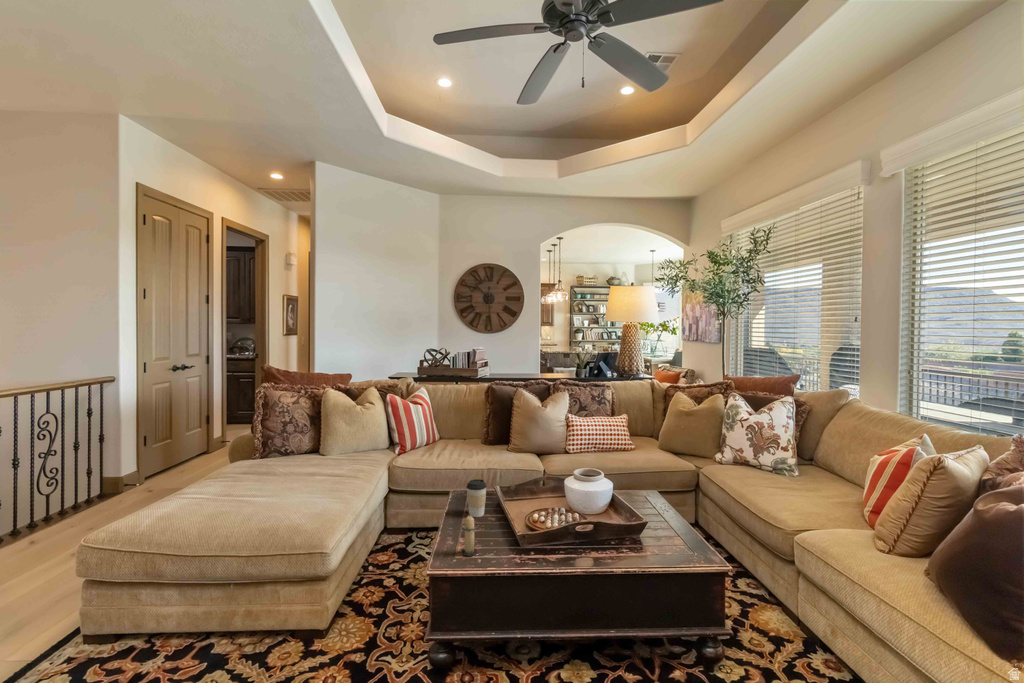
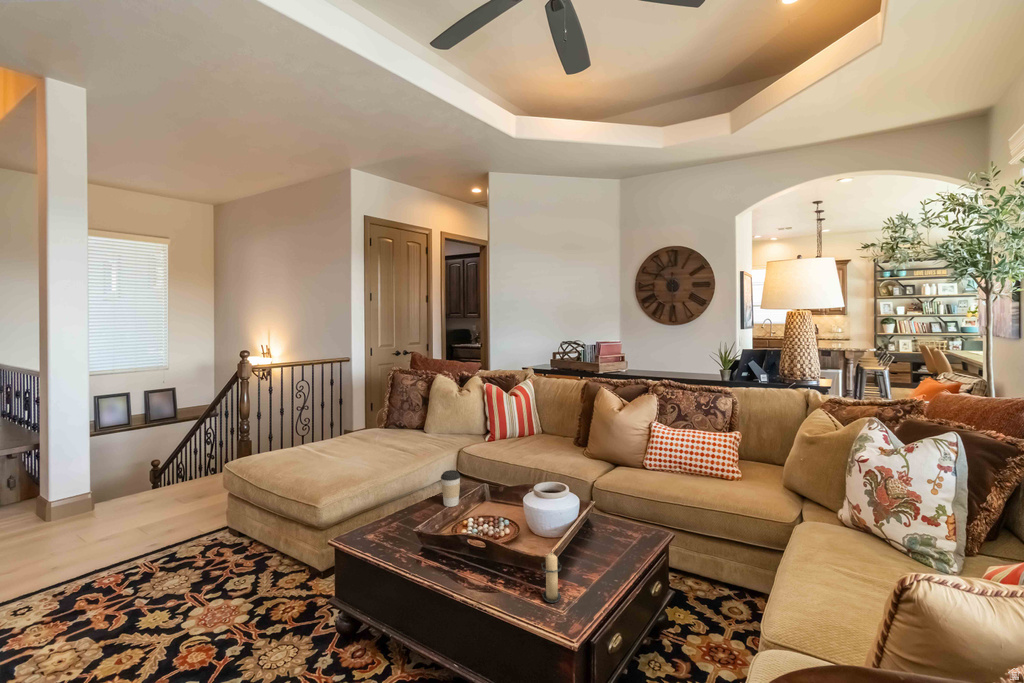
candle: present [461,514,477,556] -> present [541,551,562,603]

